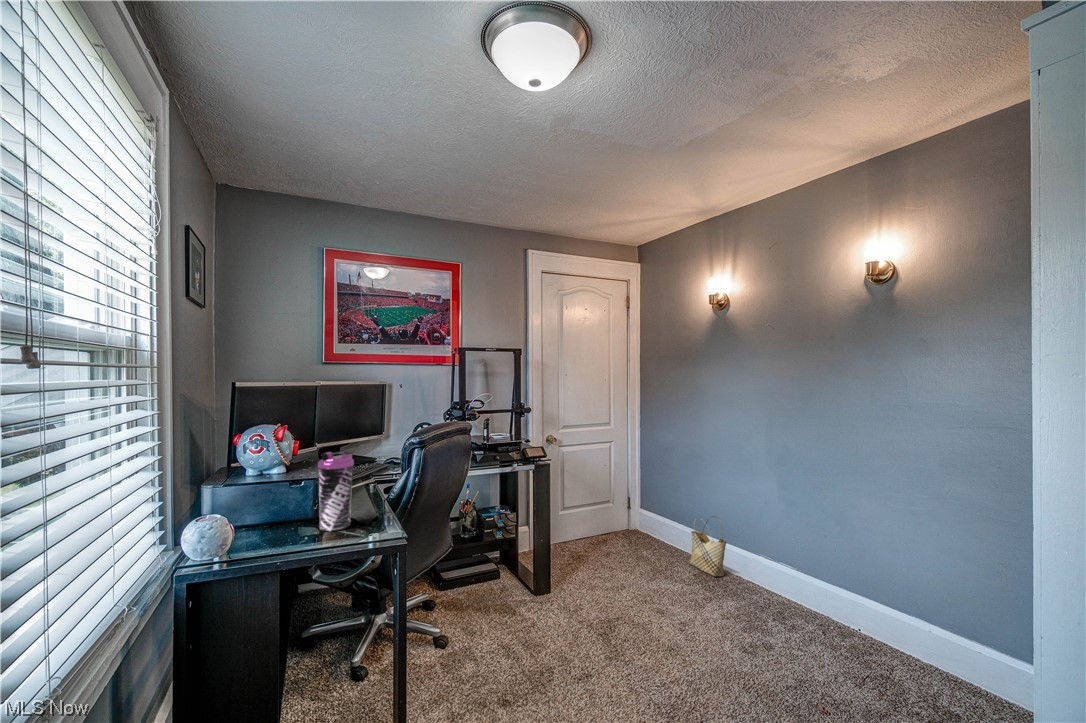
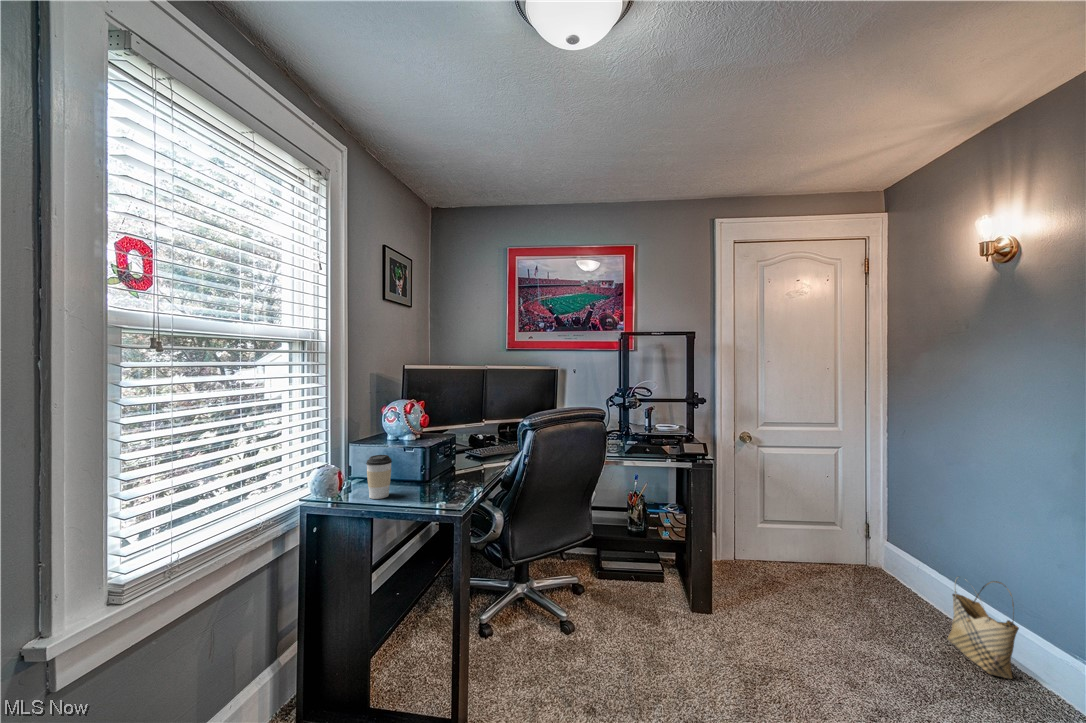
water bottle: present [318,451,354,531] -> none [415,426,445,496]
coffee cup: none [259,492,293,546] -> present [366,455,392,499]

